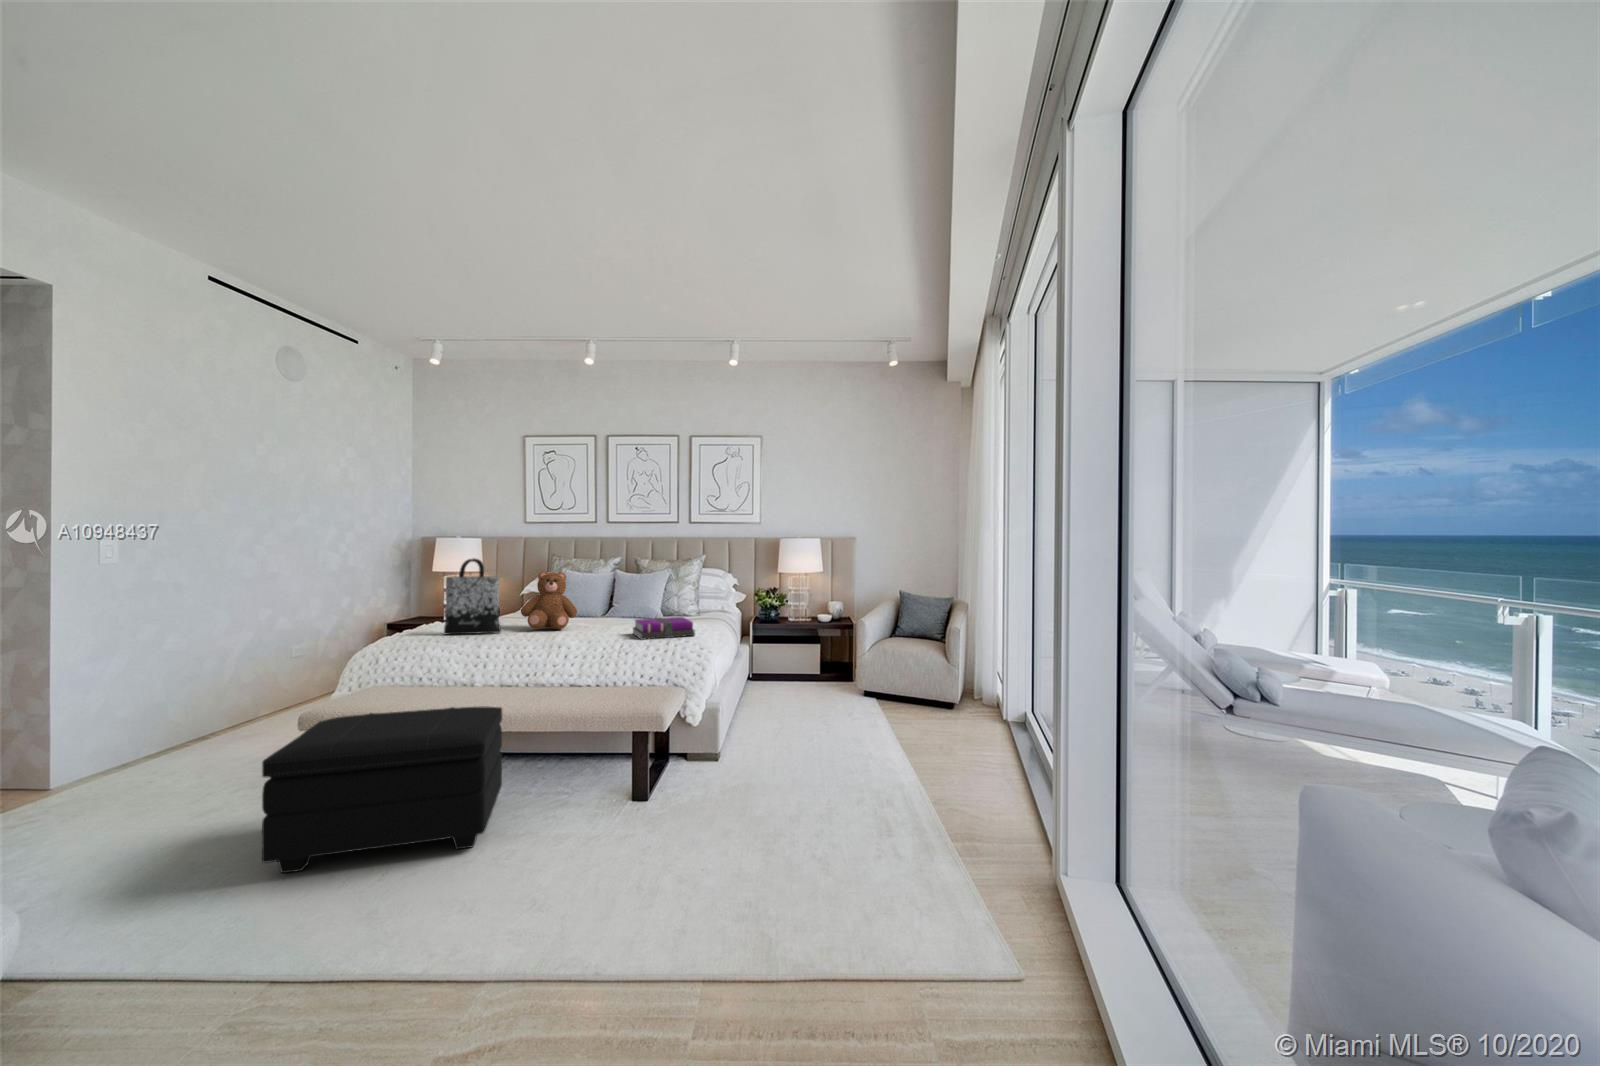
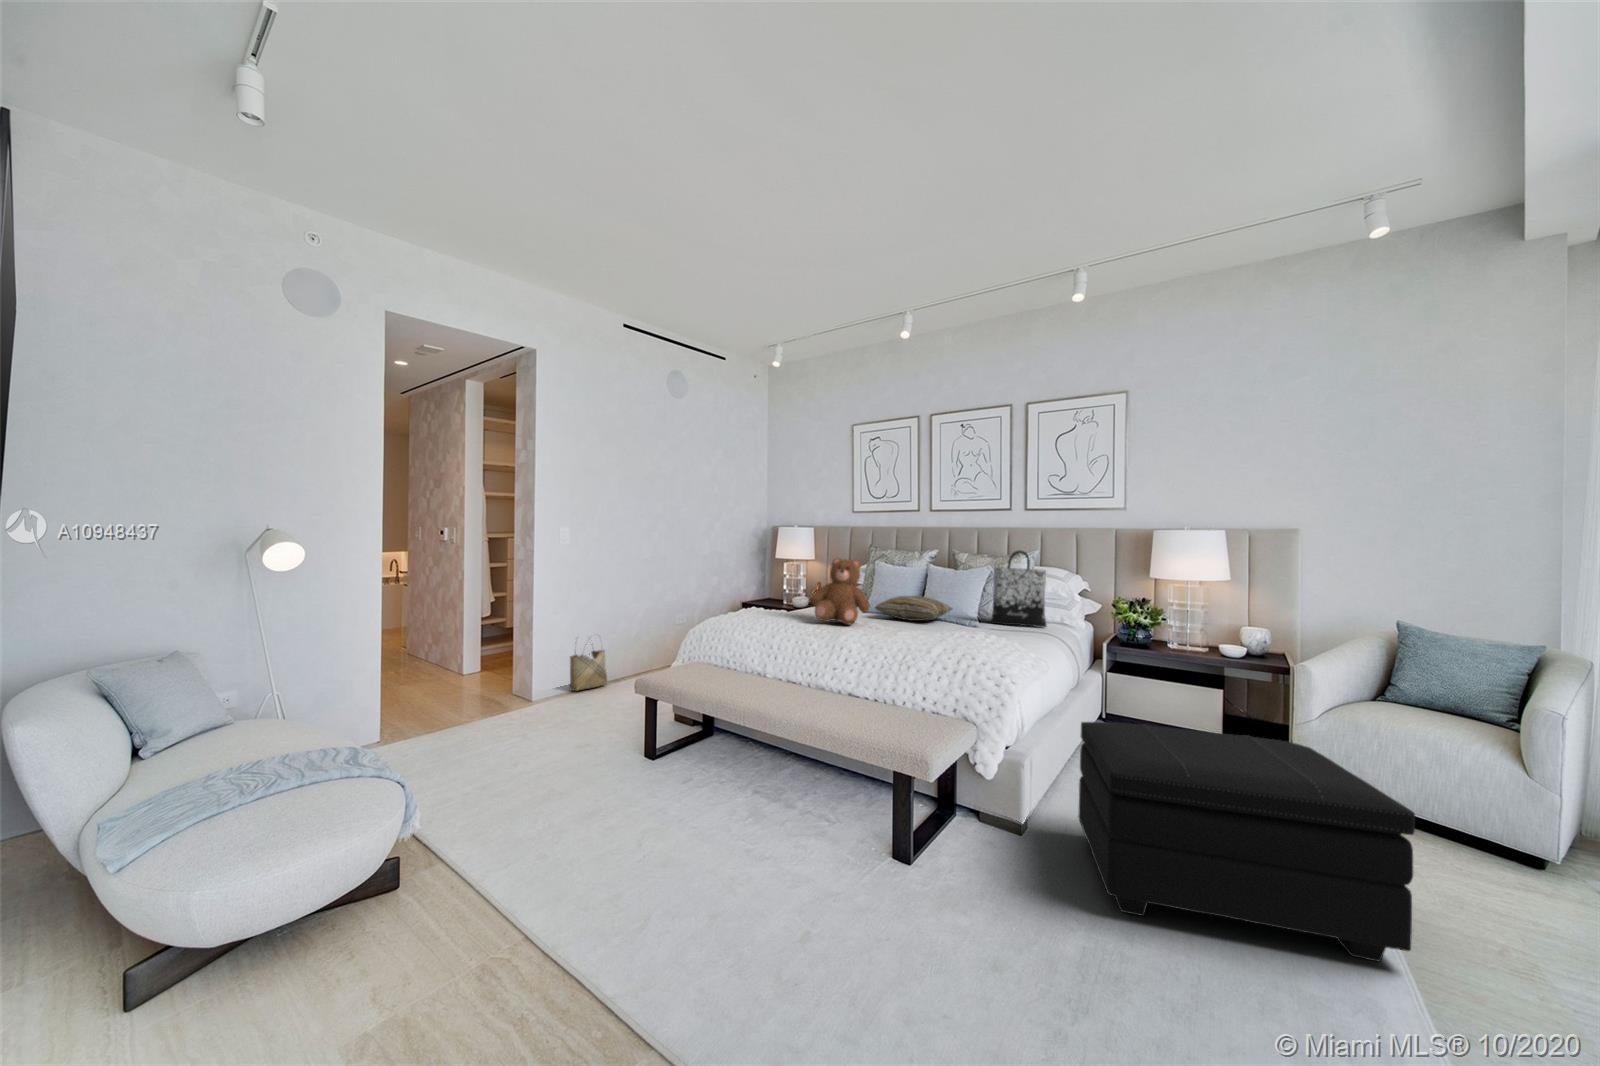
tote bag: present [444,559,501,634] -> present [991,550,1046,627]
pillow: none [575,599,640,621] -> present [875,596,952,621]
notebook: present [633,617,695,640] -> none [923,623,1004,655]
woven basket: none [184,677,238,749] -> present [570,637,607,691]
footstool: present [262,706,502,873] -> present [1078,722,1415,962]

